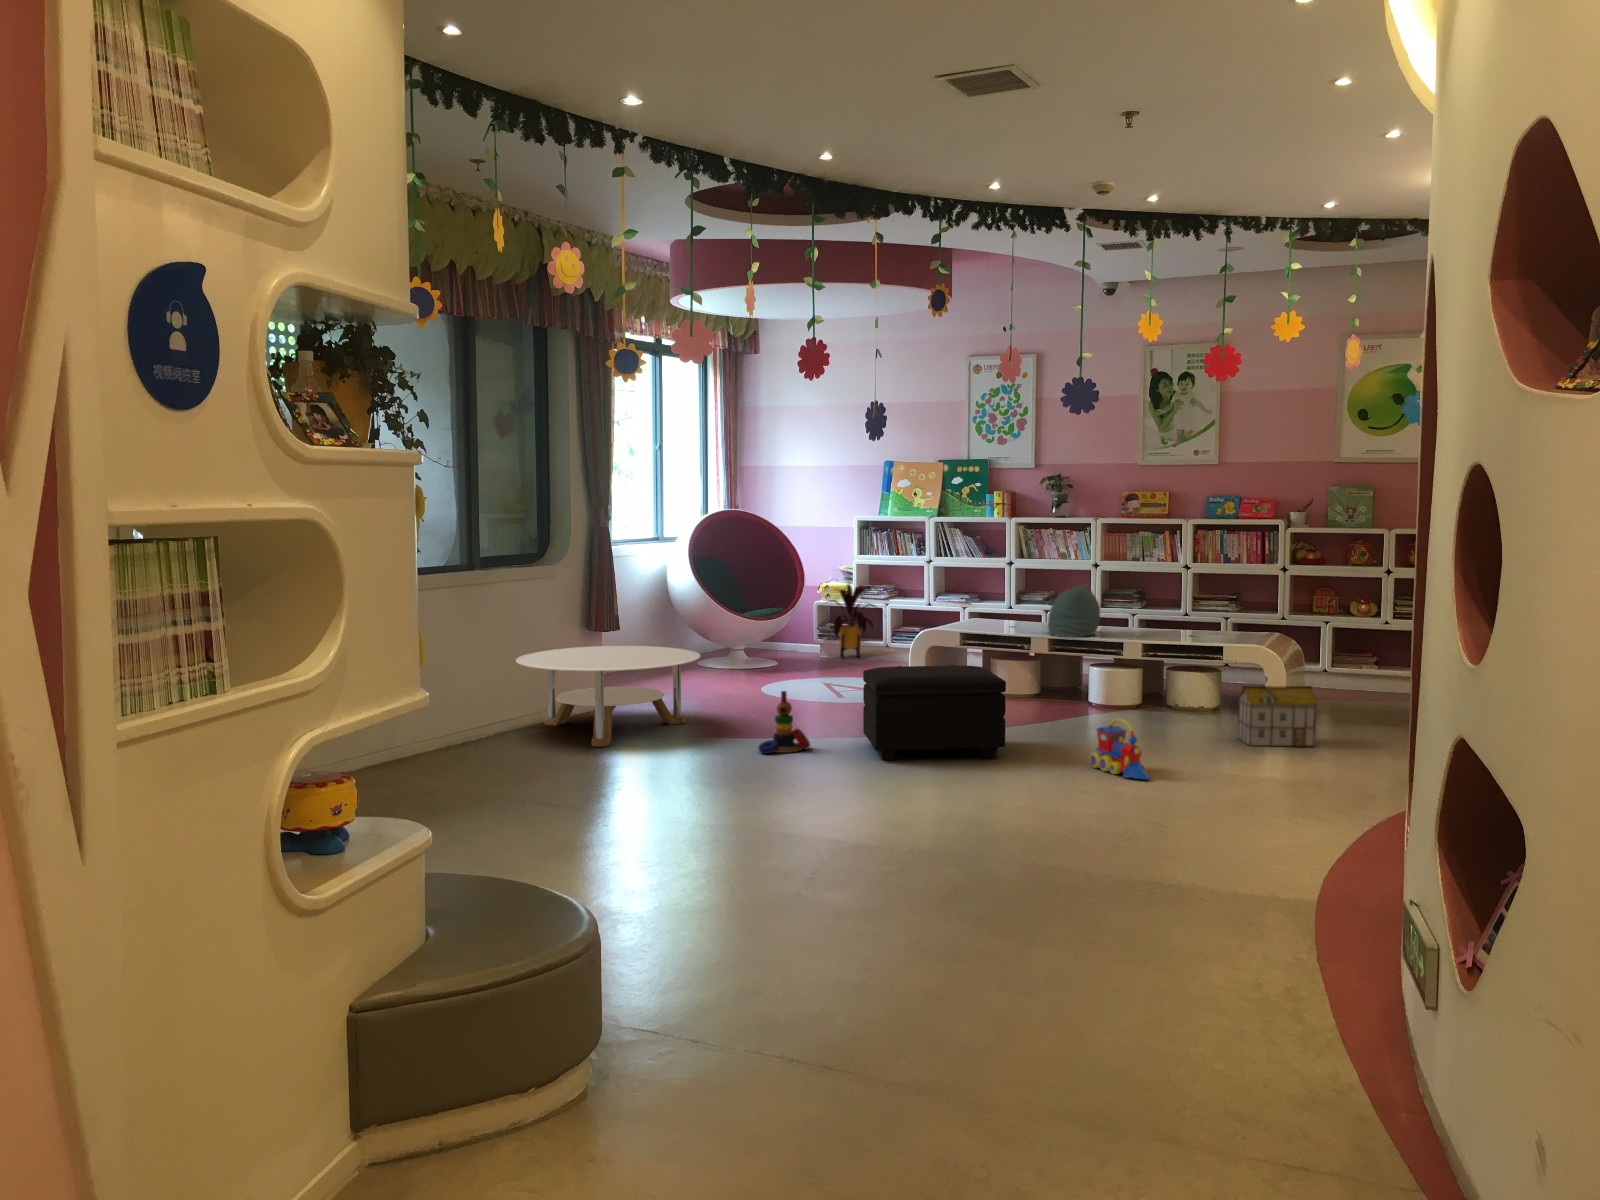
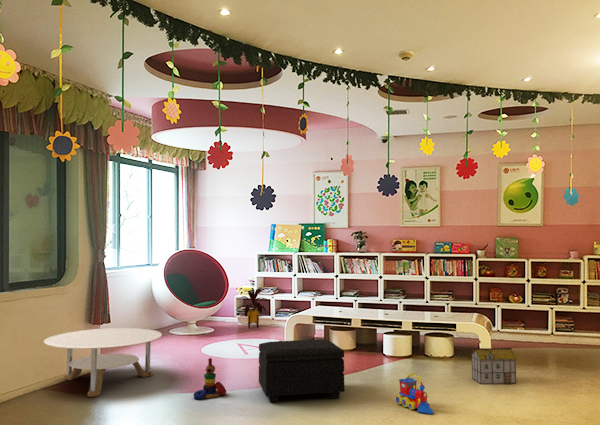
cushion: present [1048,585,1100,637] -> none [361,289,388,319]

